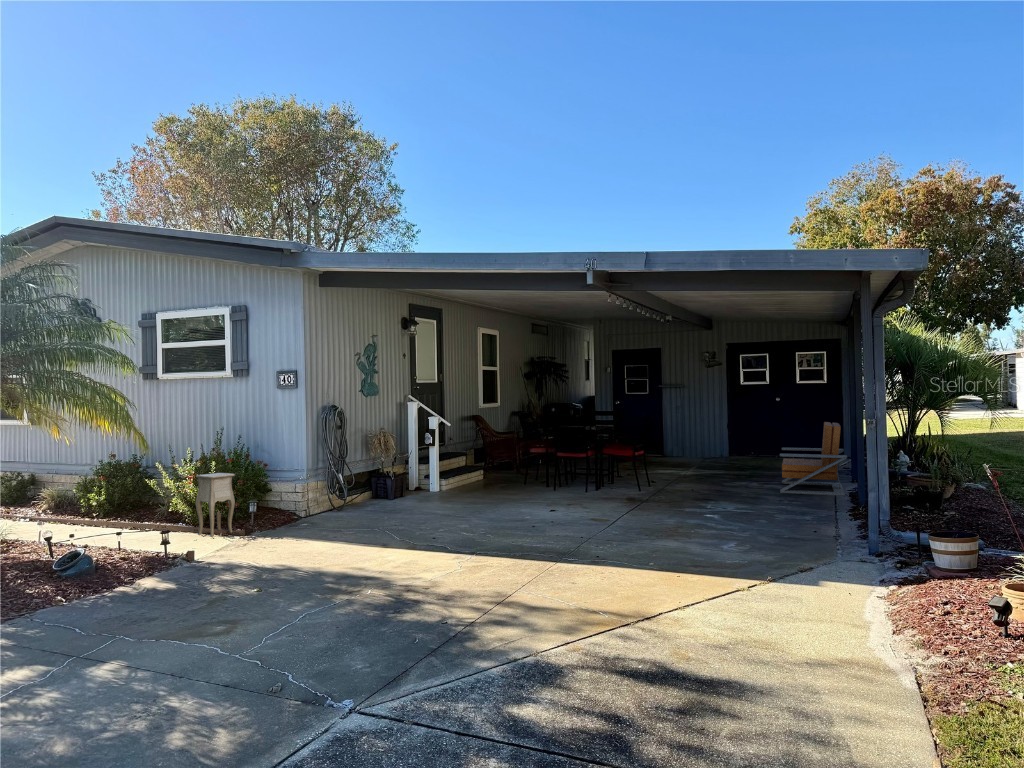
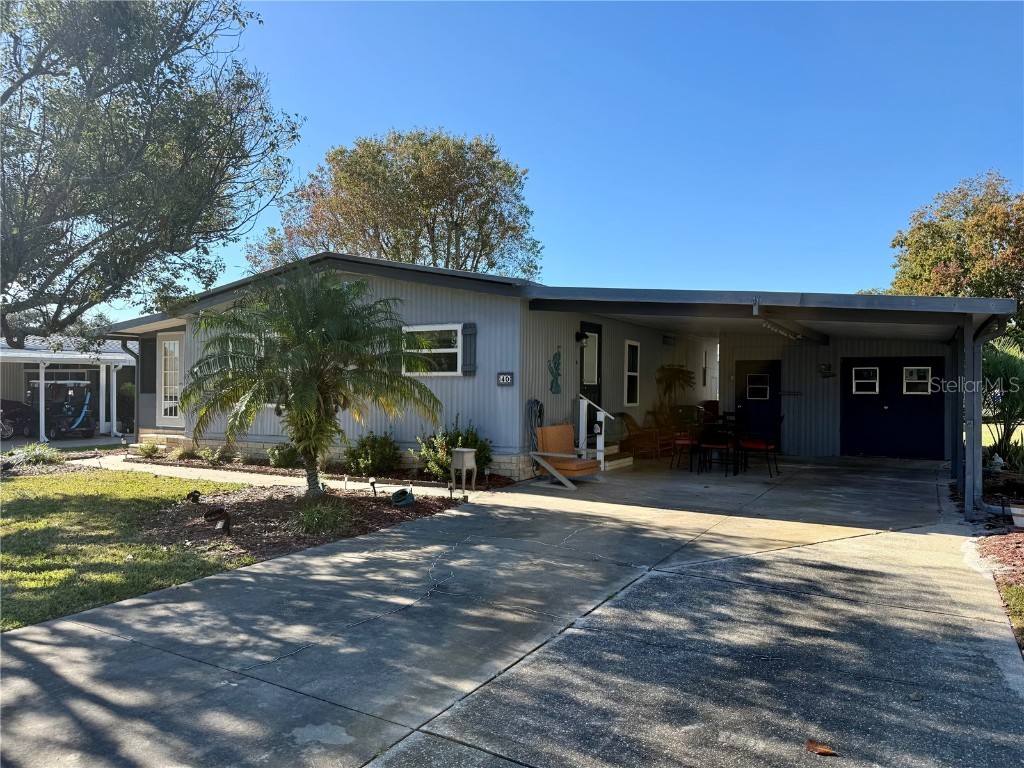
lounge chair: present [780,422,847,496] -> present [529,425,607,490]

